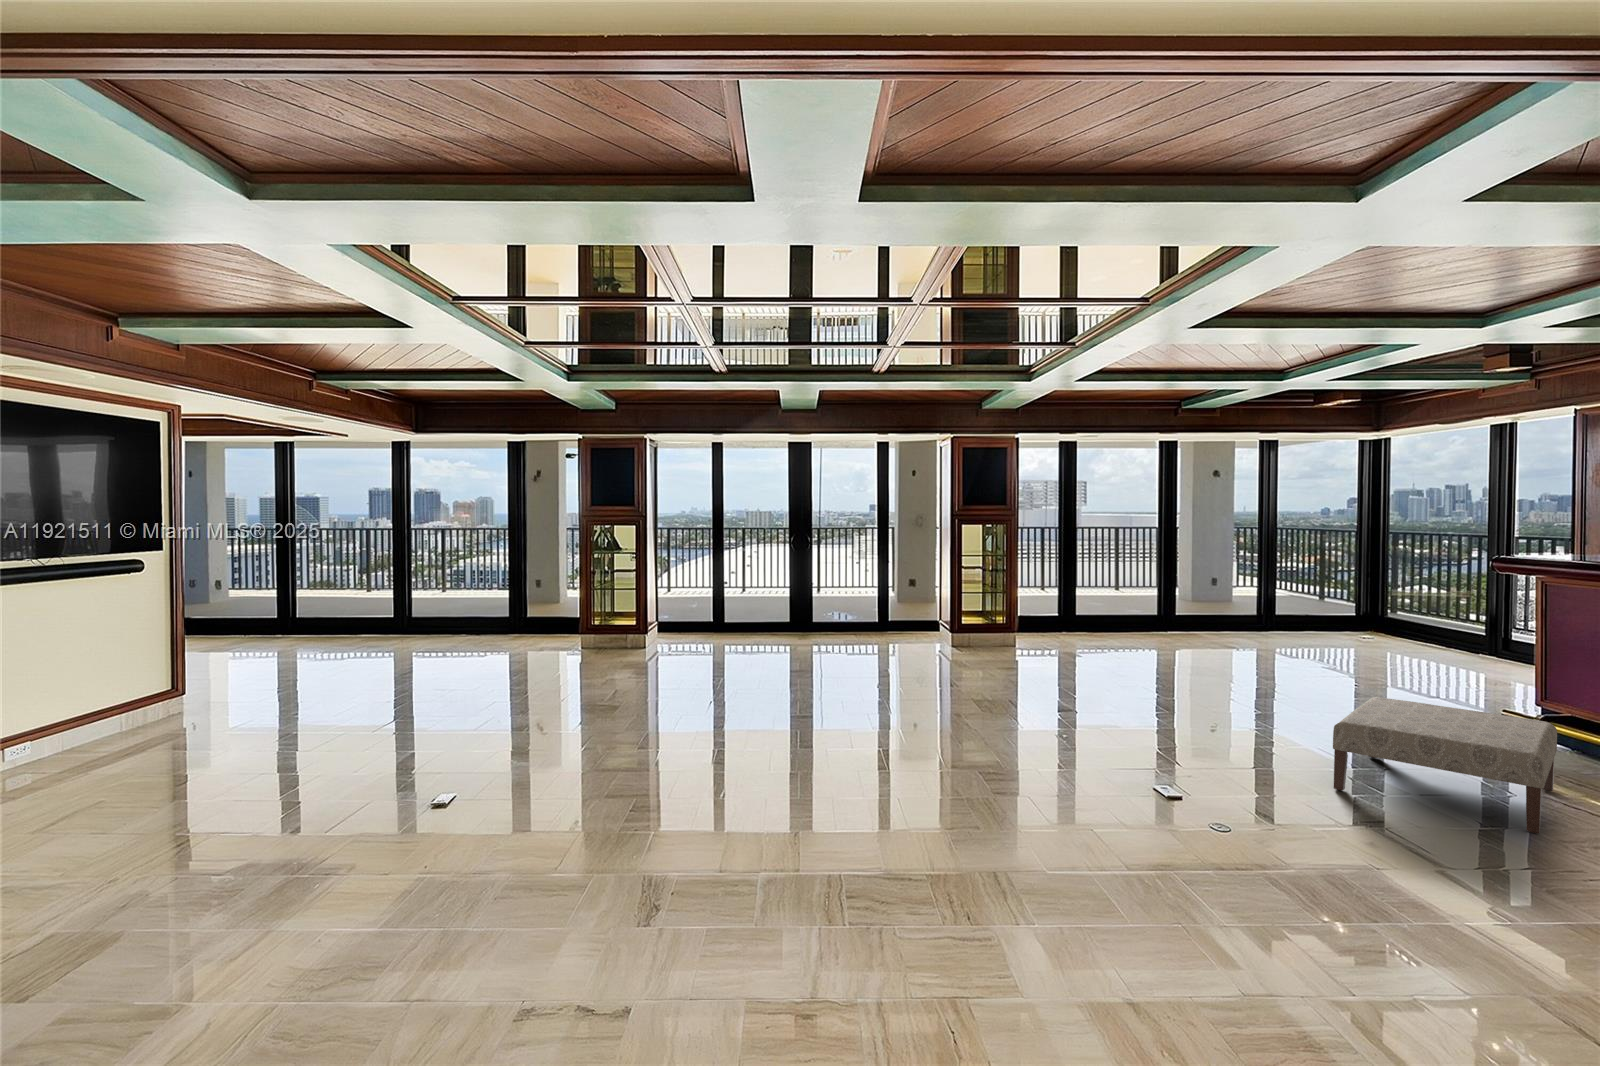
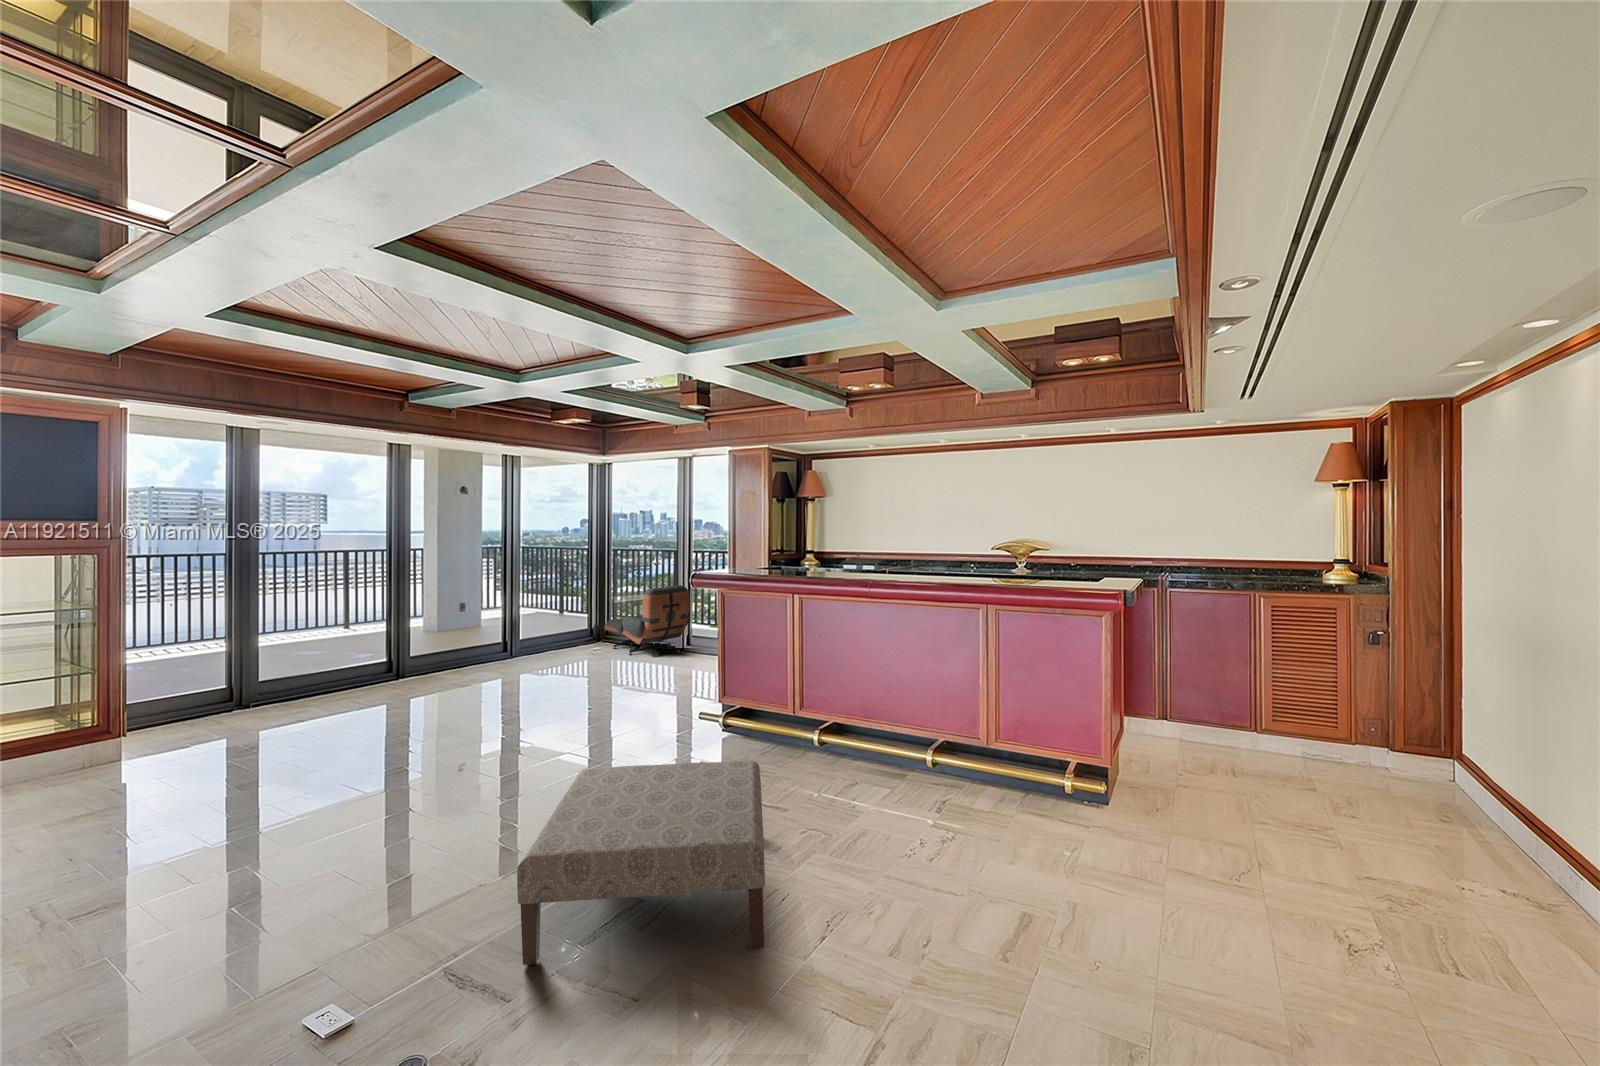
lounge chair: none [1376,583,1494,659] -> present [605,585,690,658]

